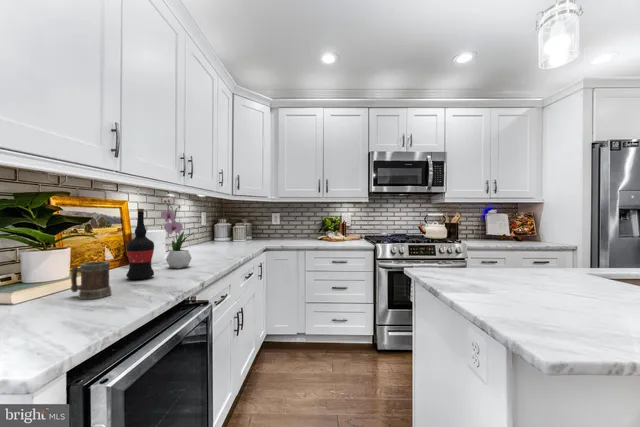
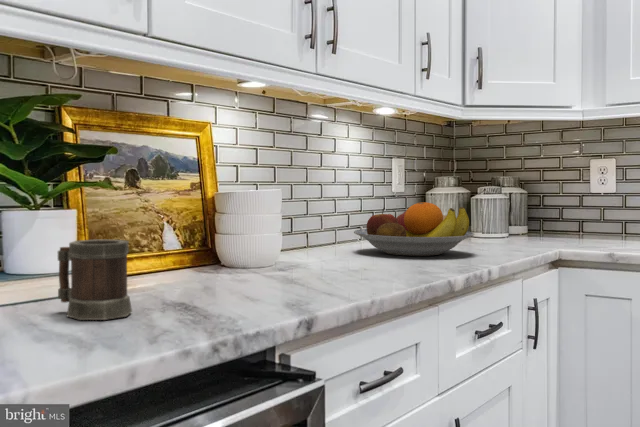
flower arrangement: present [161,200,194,269] -> none [266,112,342,279]
wine bottle: present [126,209,154,279] -> none [182,127,239,292]
fruit bowl: none [191,232,241,253] -> present [354,202,474,256]

